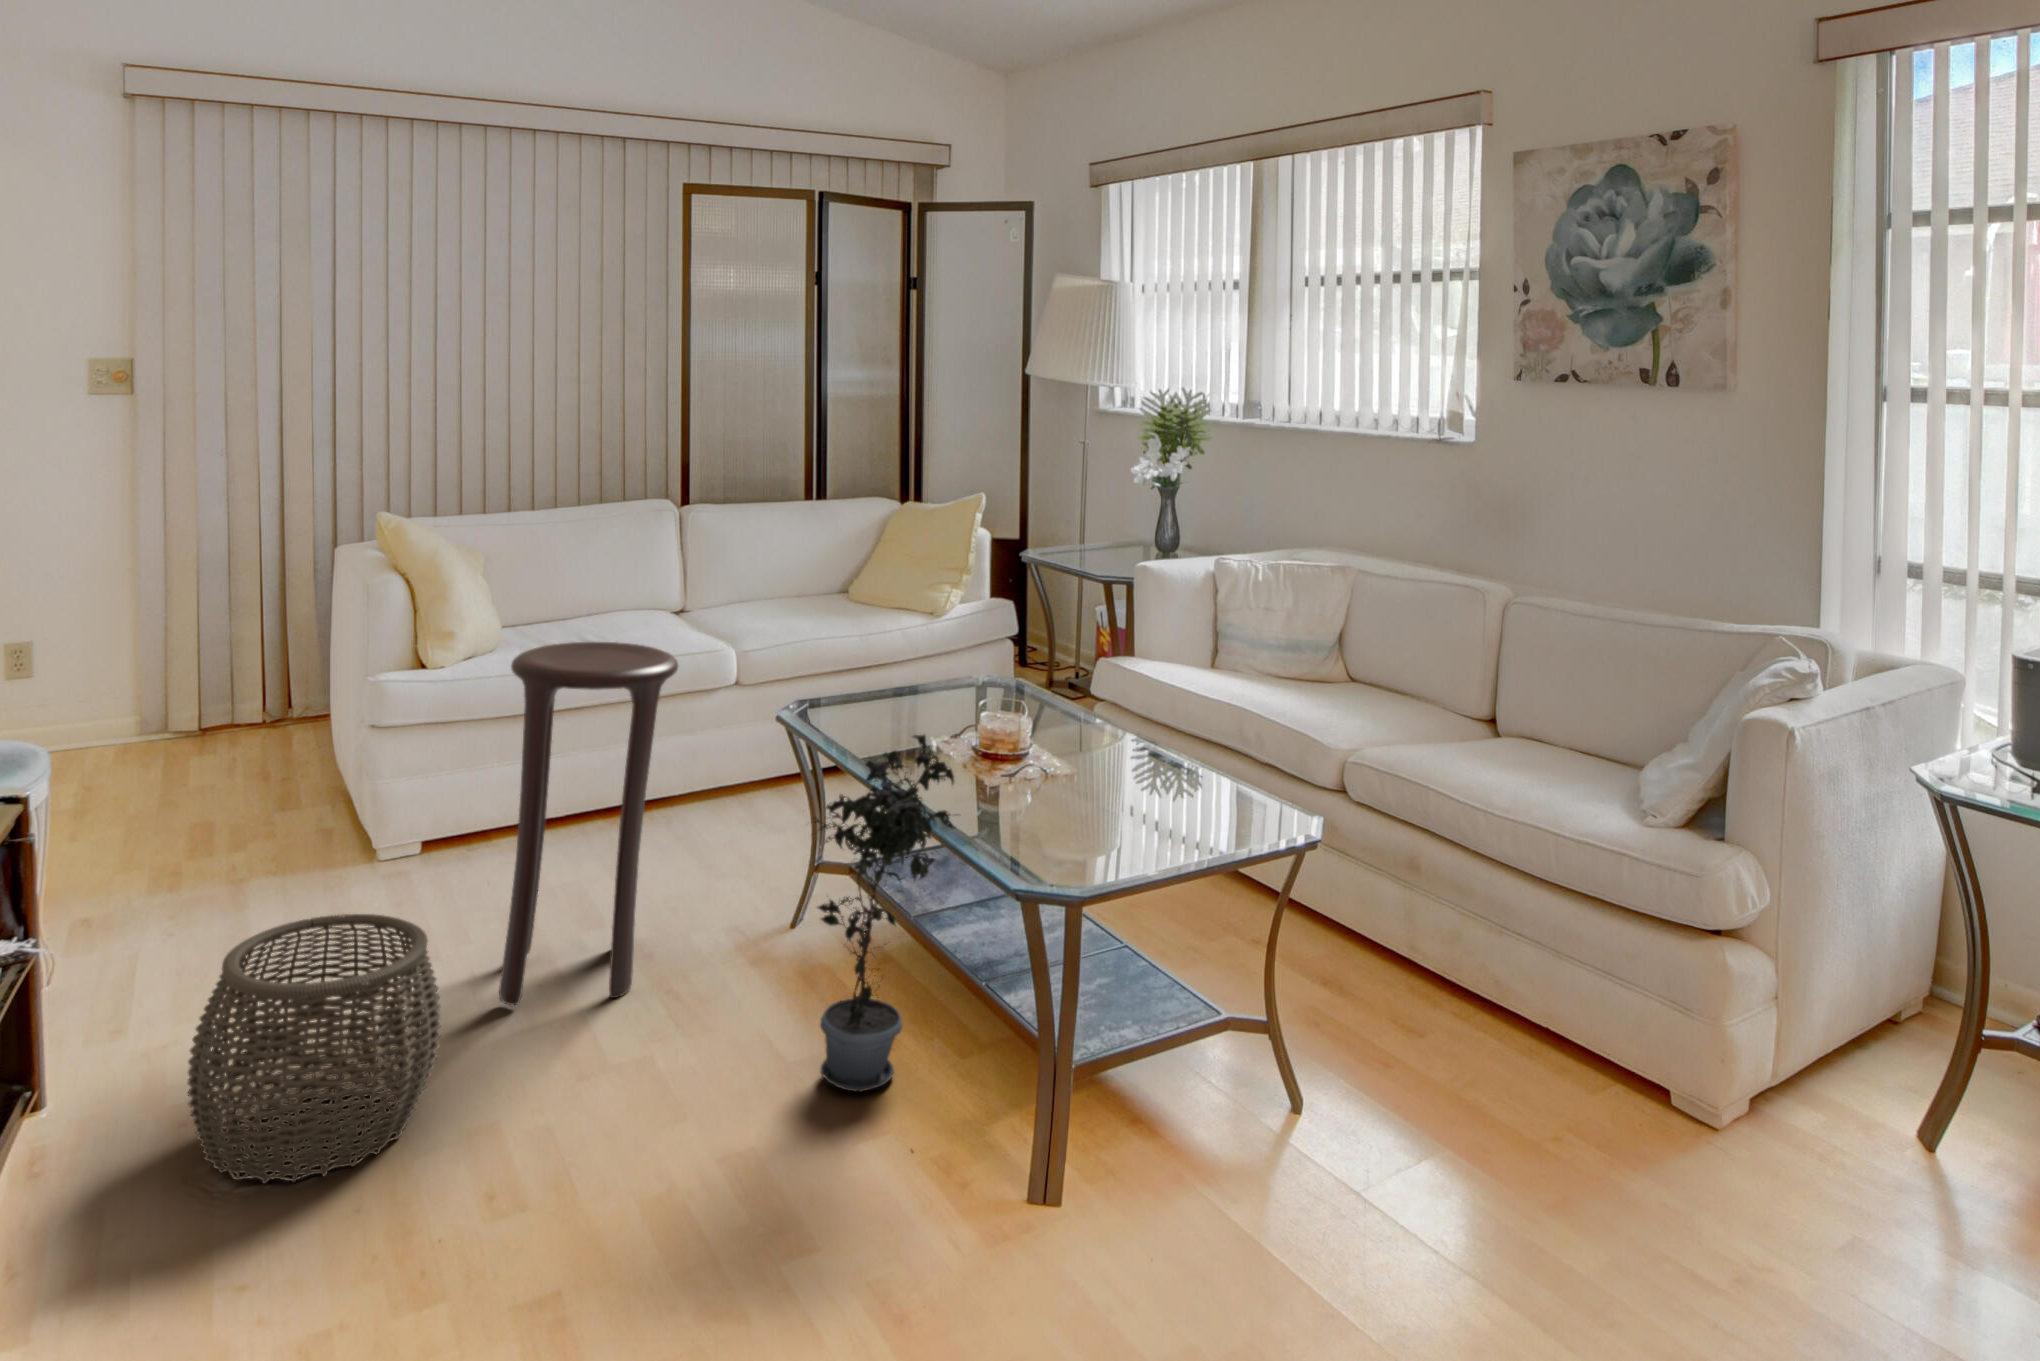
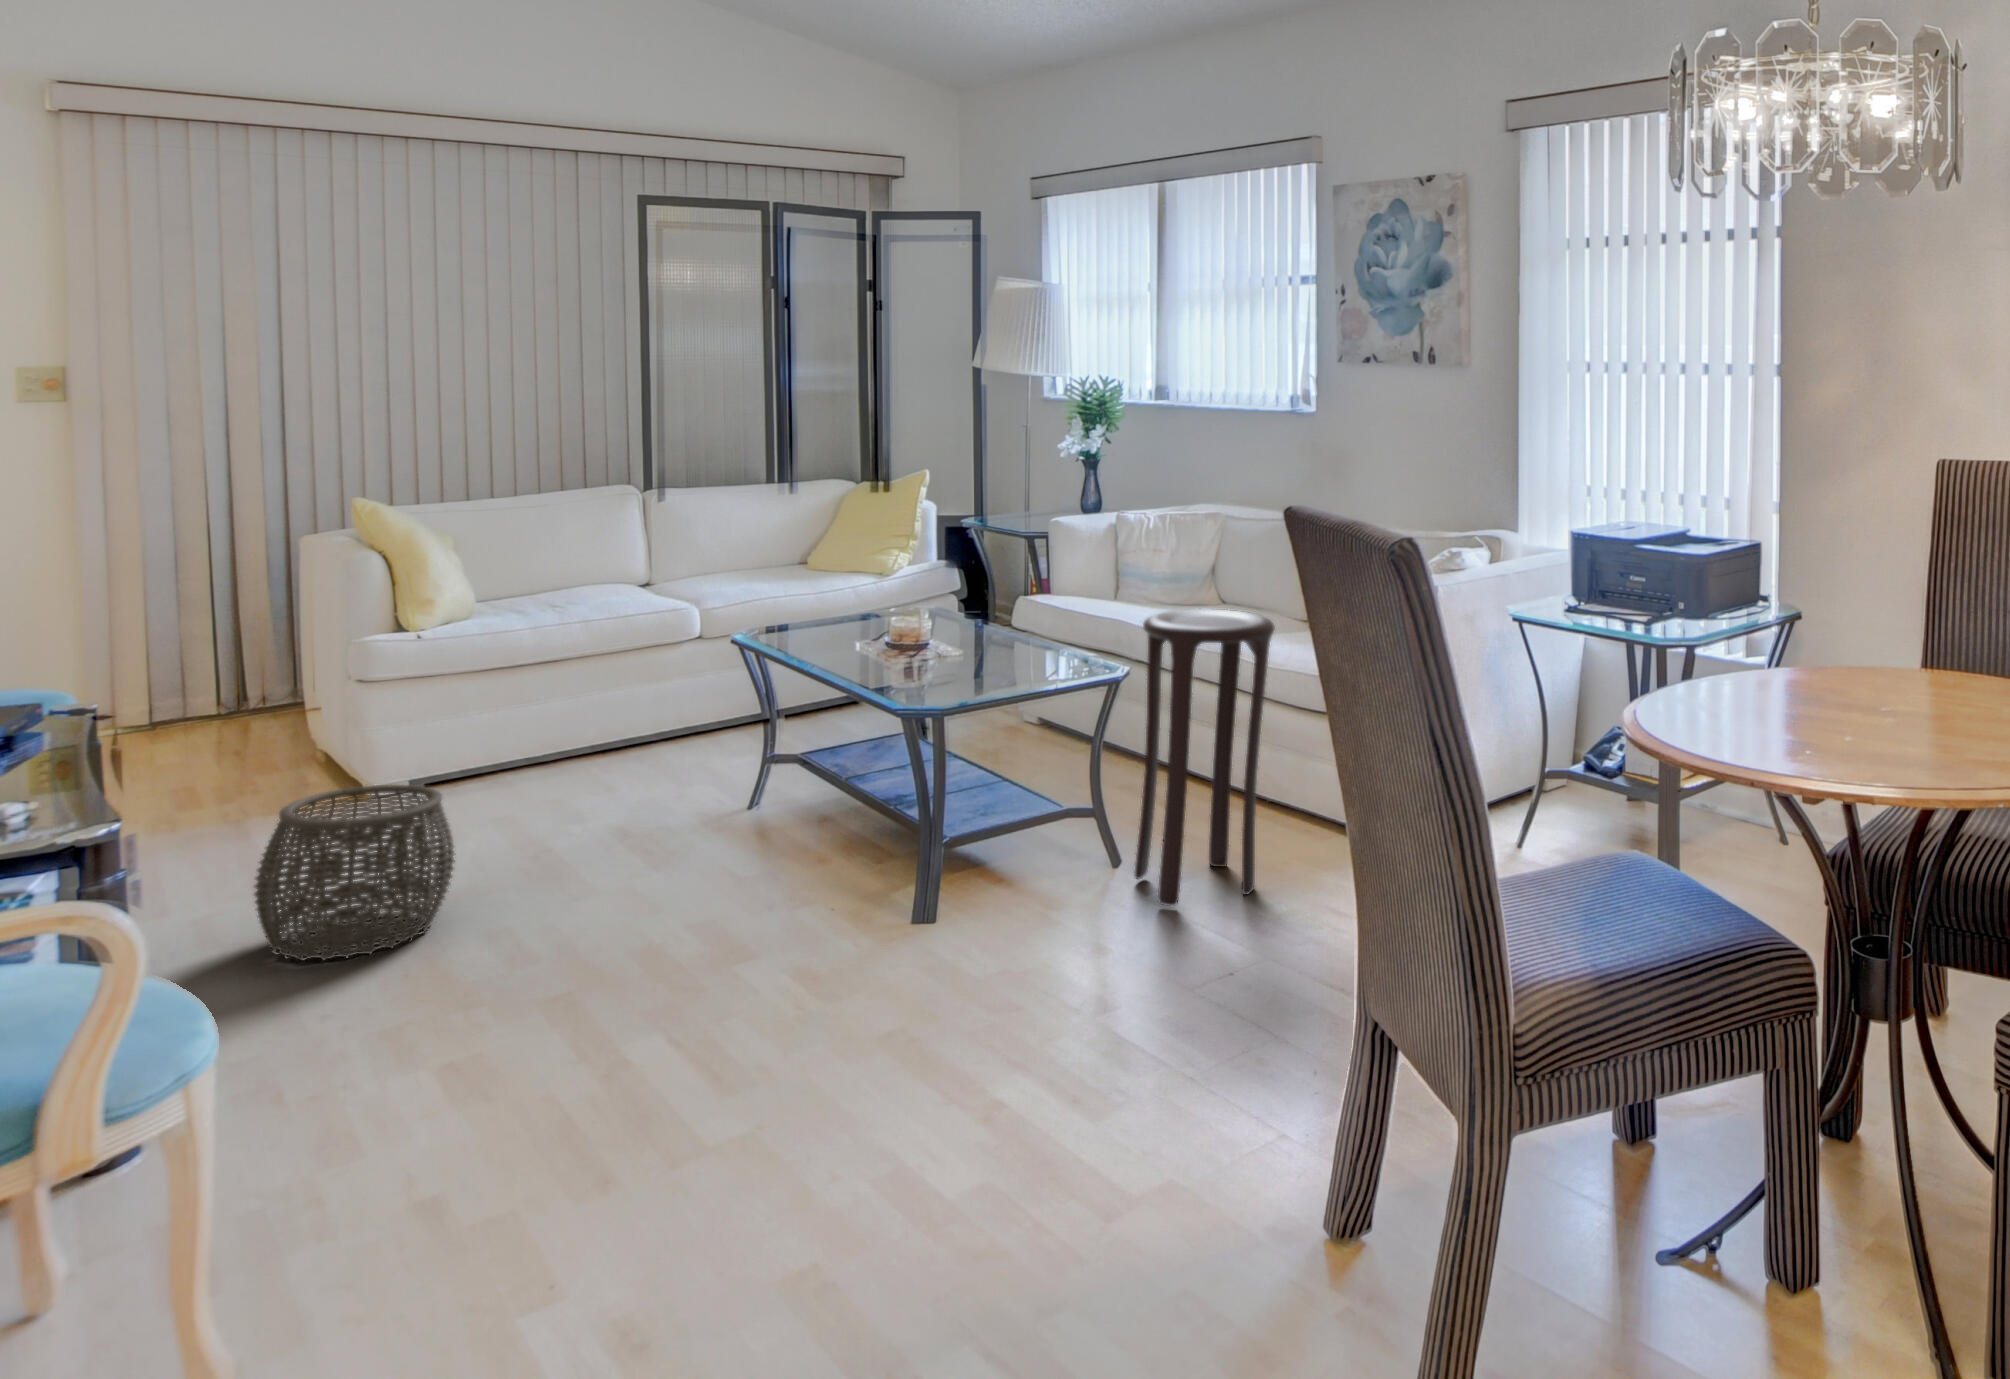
stool: present [499,642,678,1005] -> present [1134,609,1275,906]
potted plant: present [816,735,954,1092] -> none [741,629,861,881]

